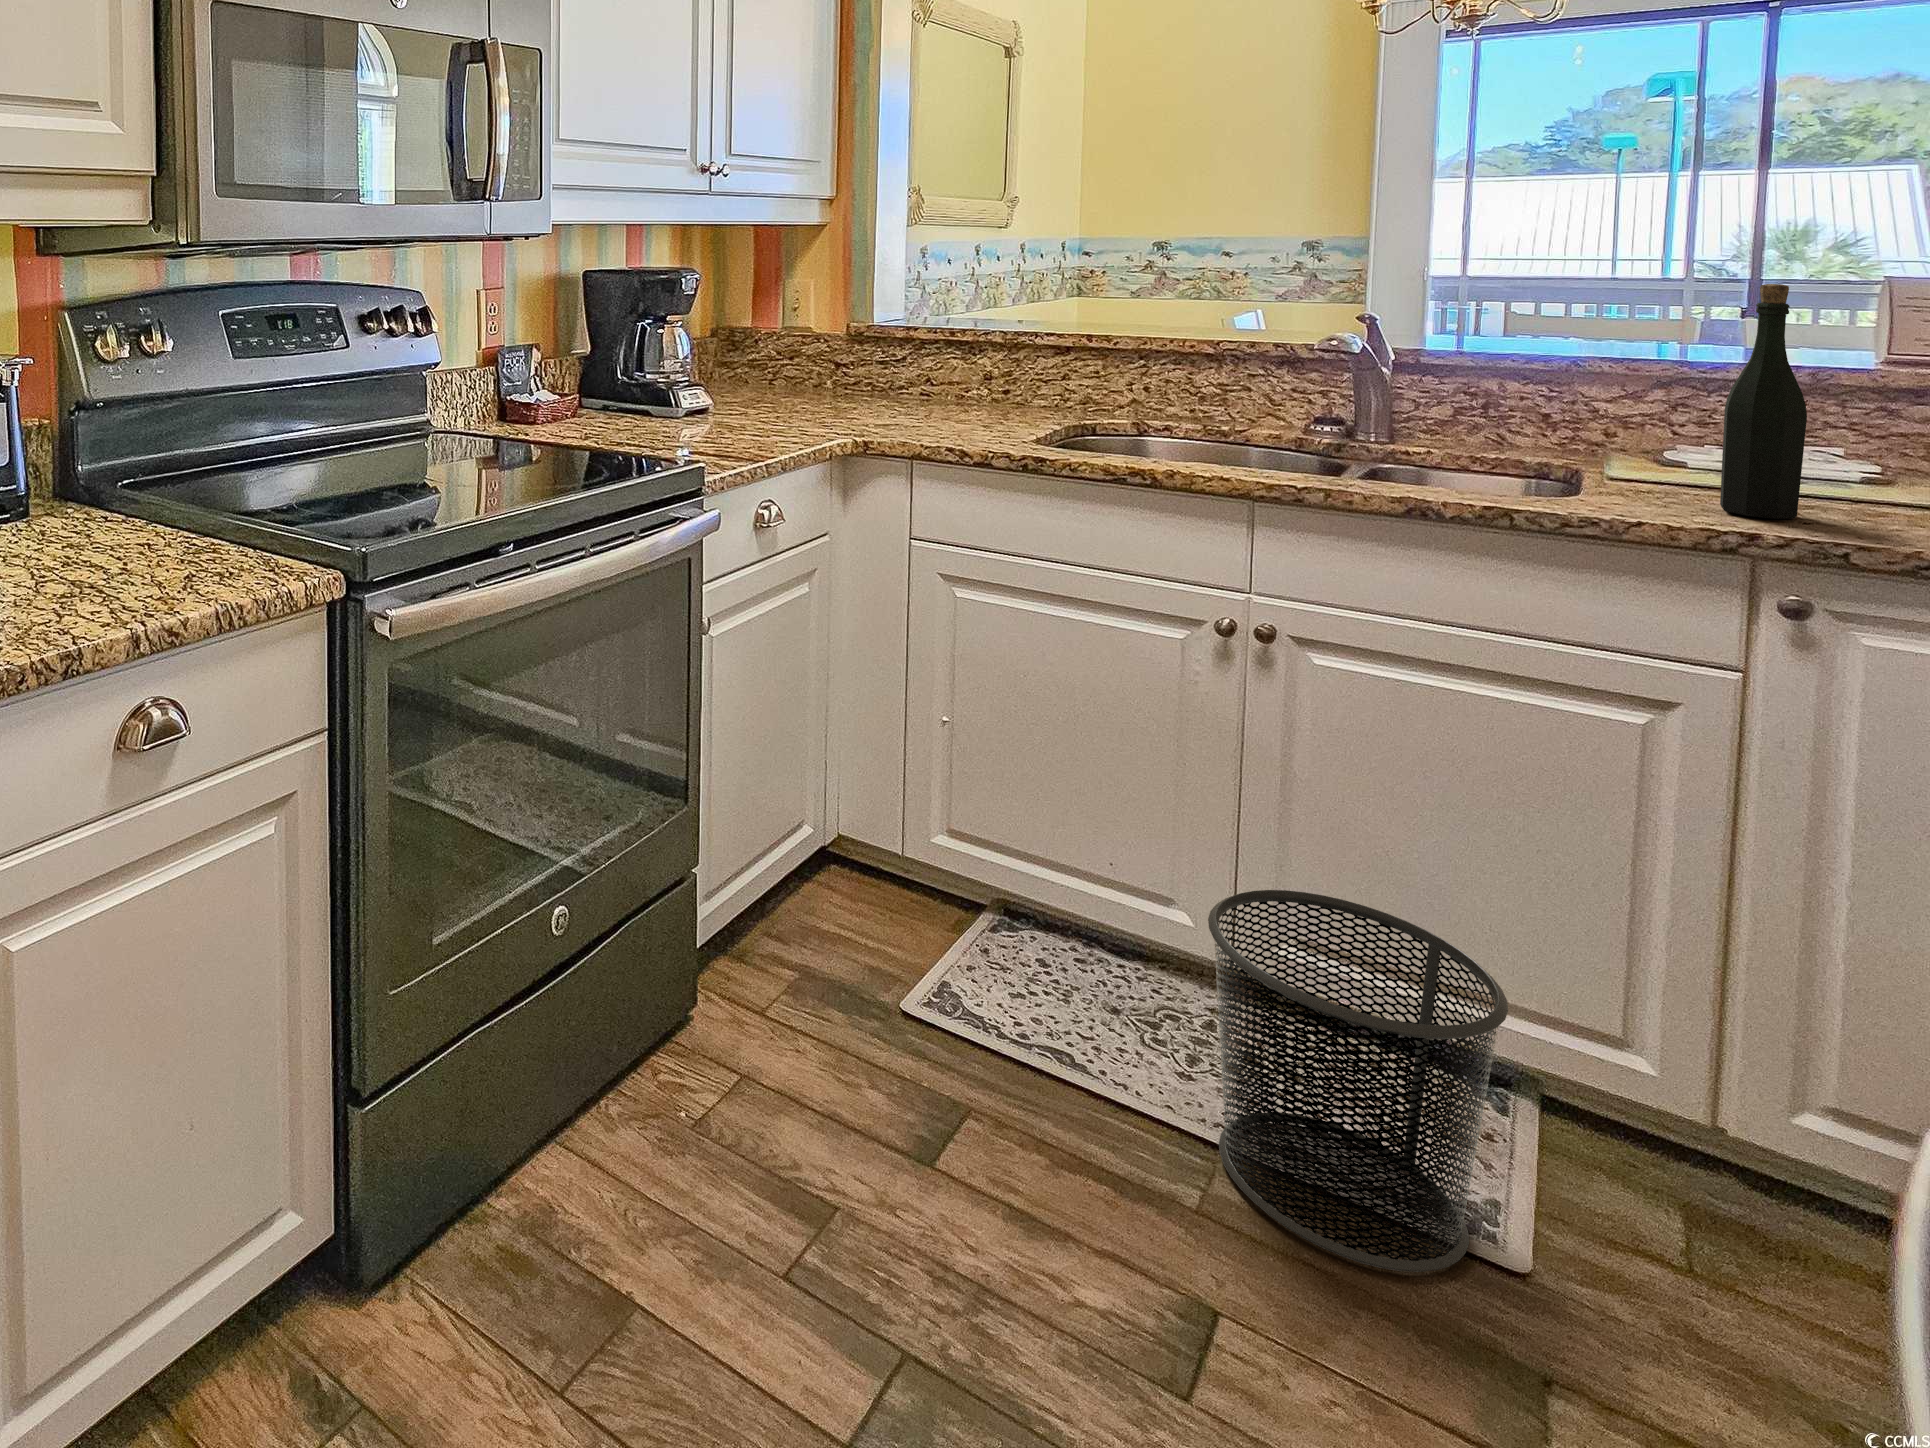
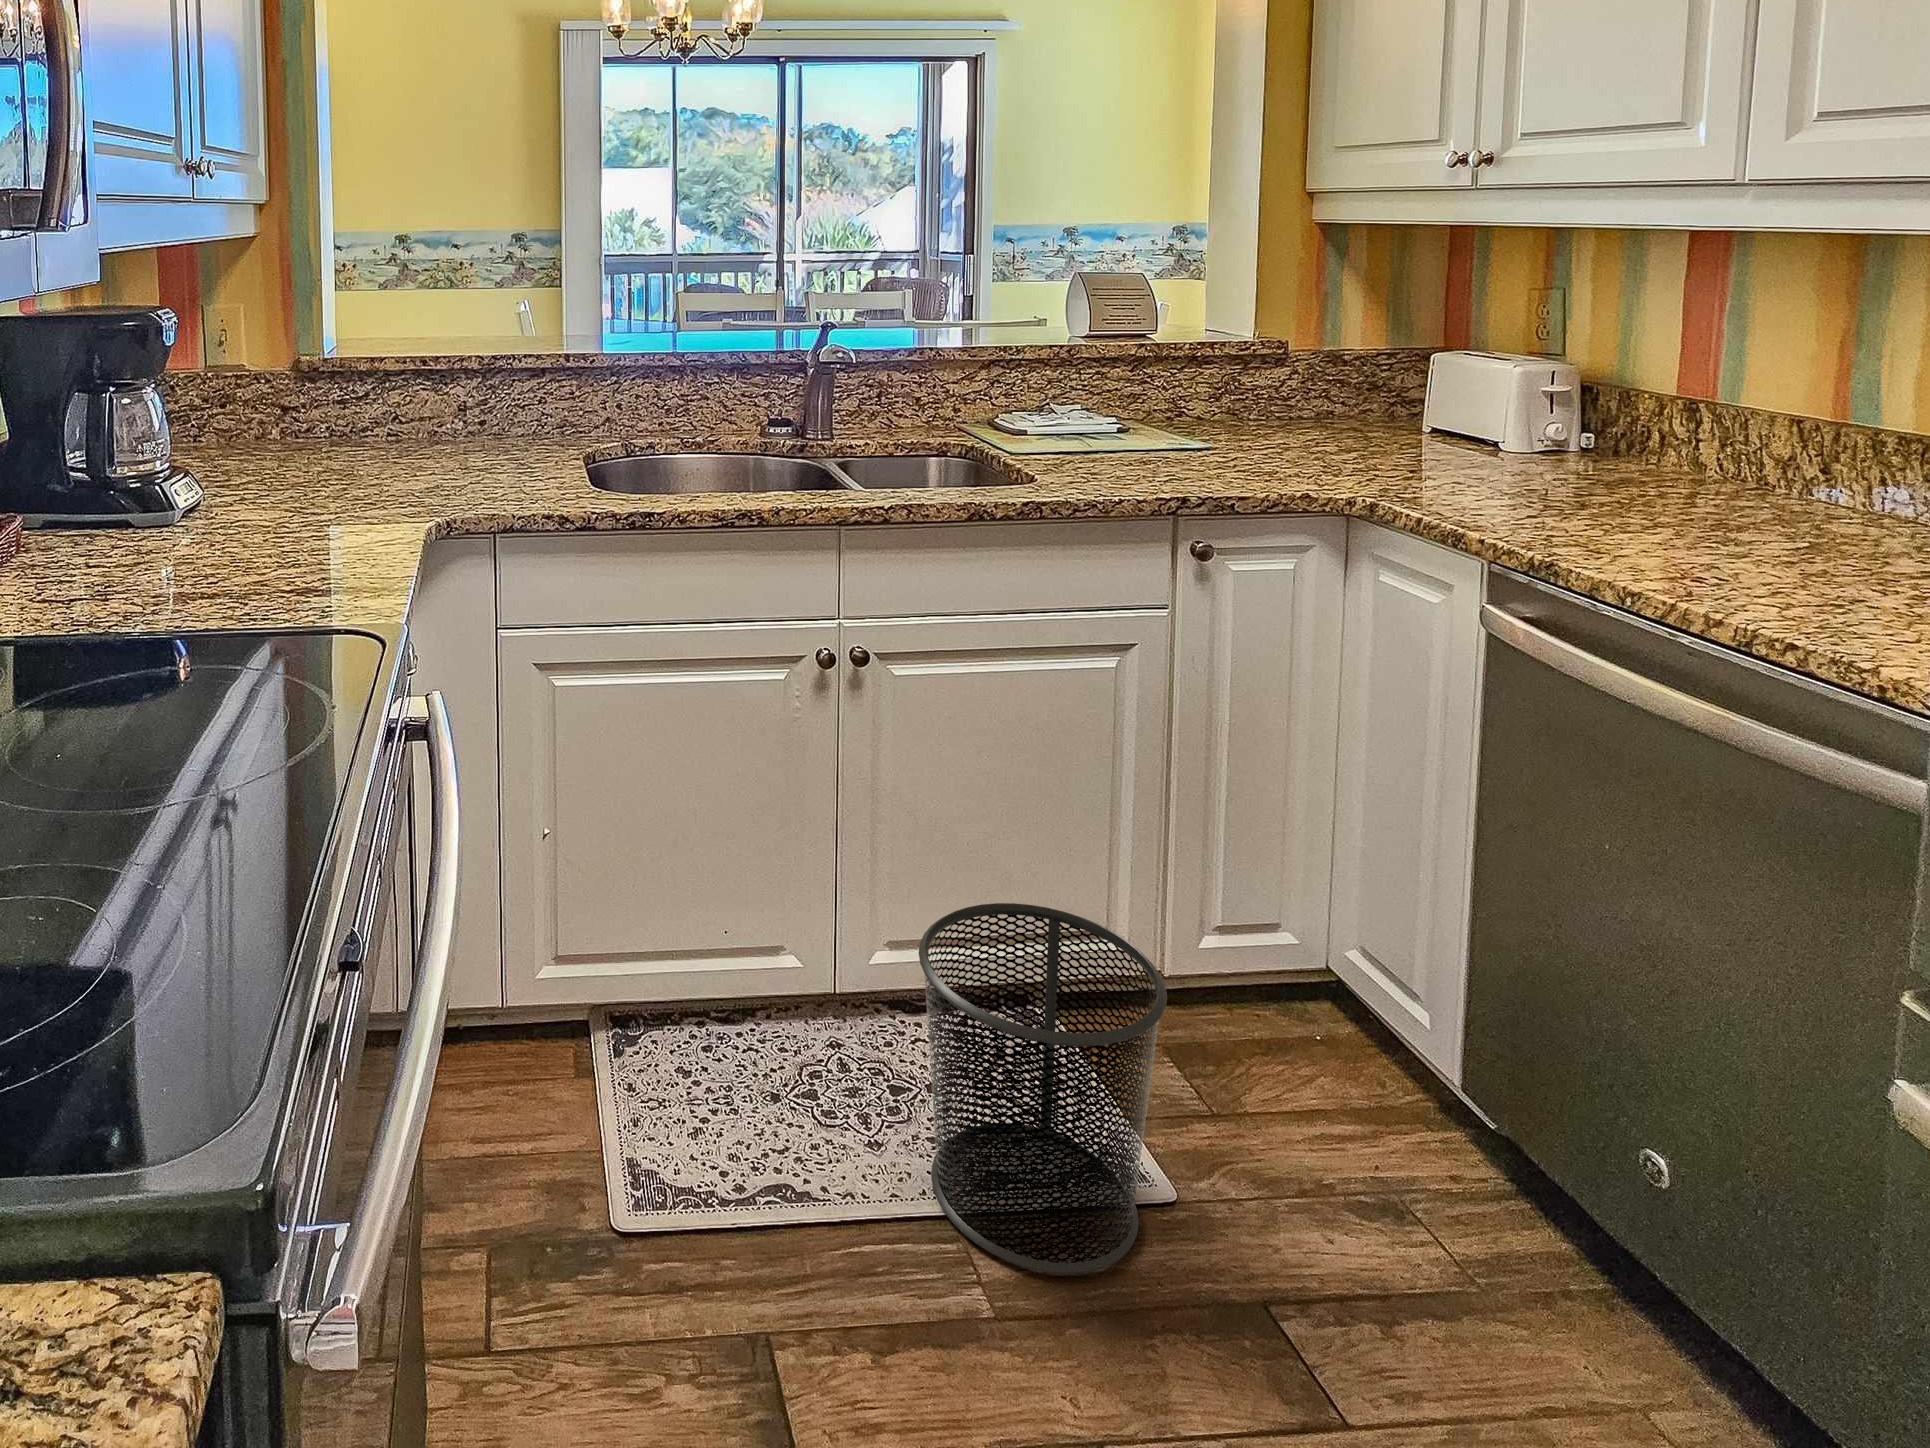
bottle: present [1720,284,1807,519] -> none [1126,282,1177,472]

